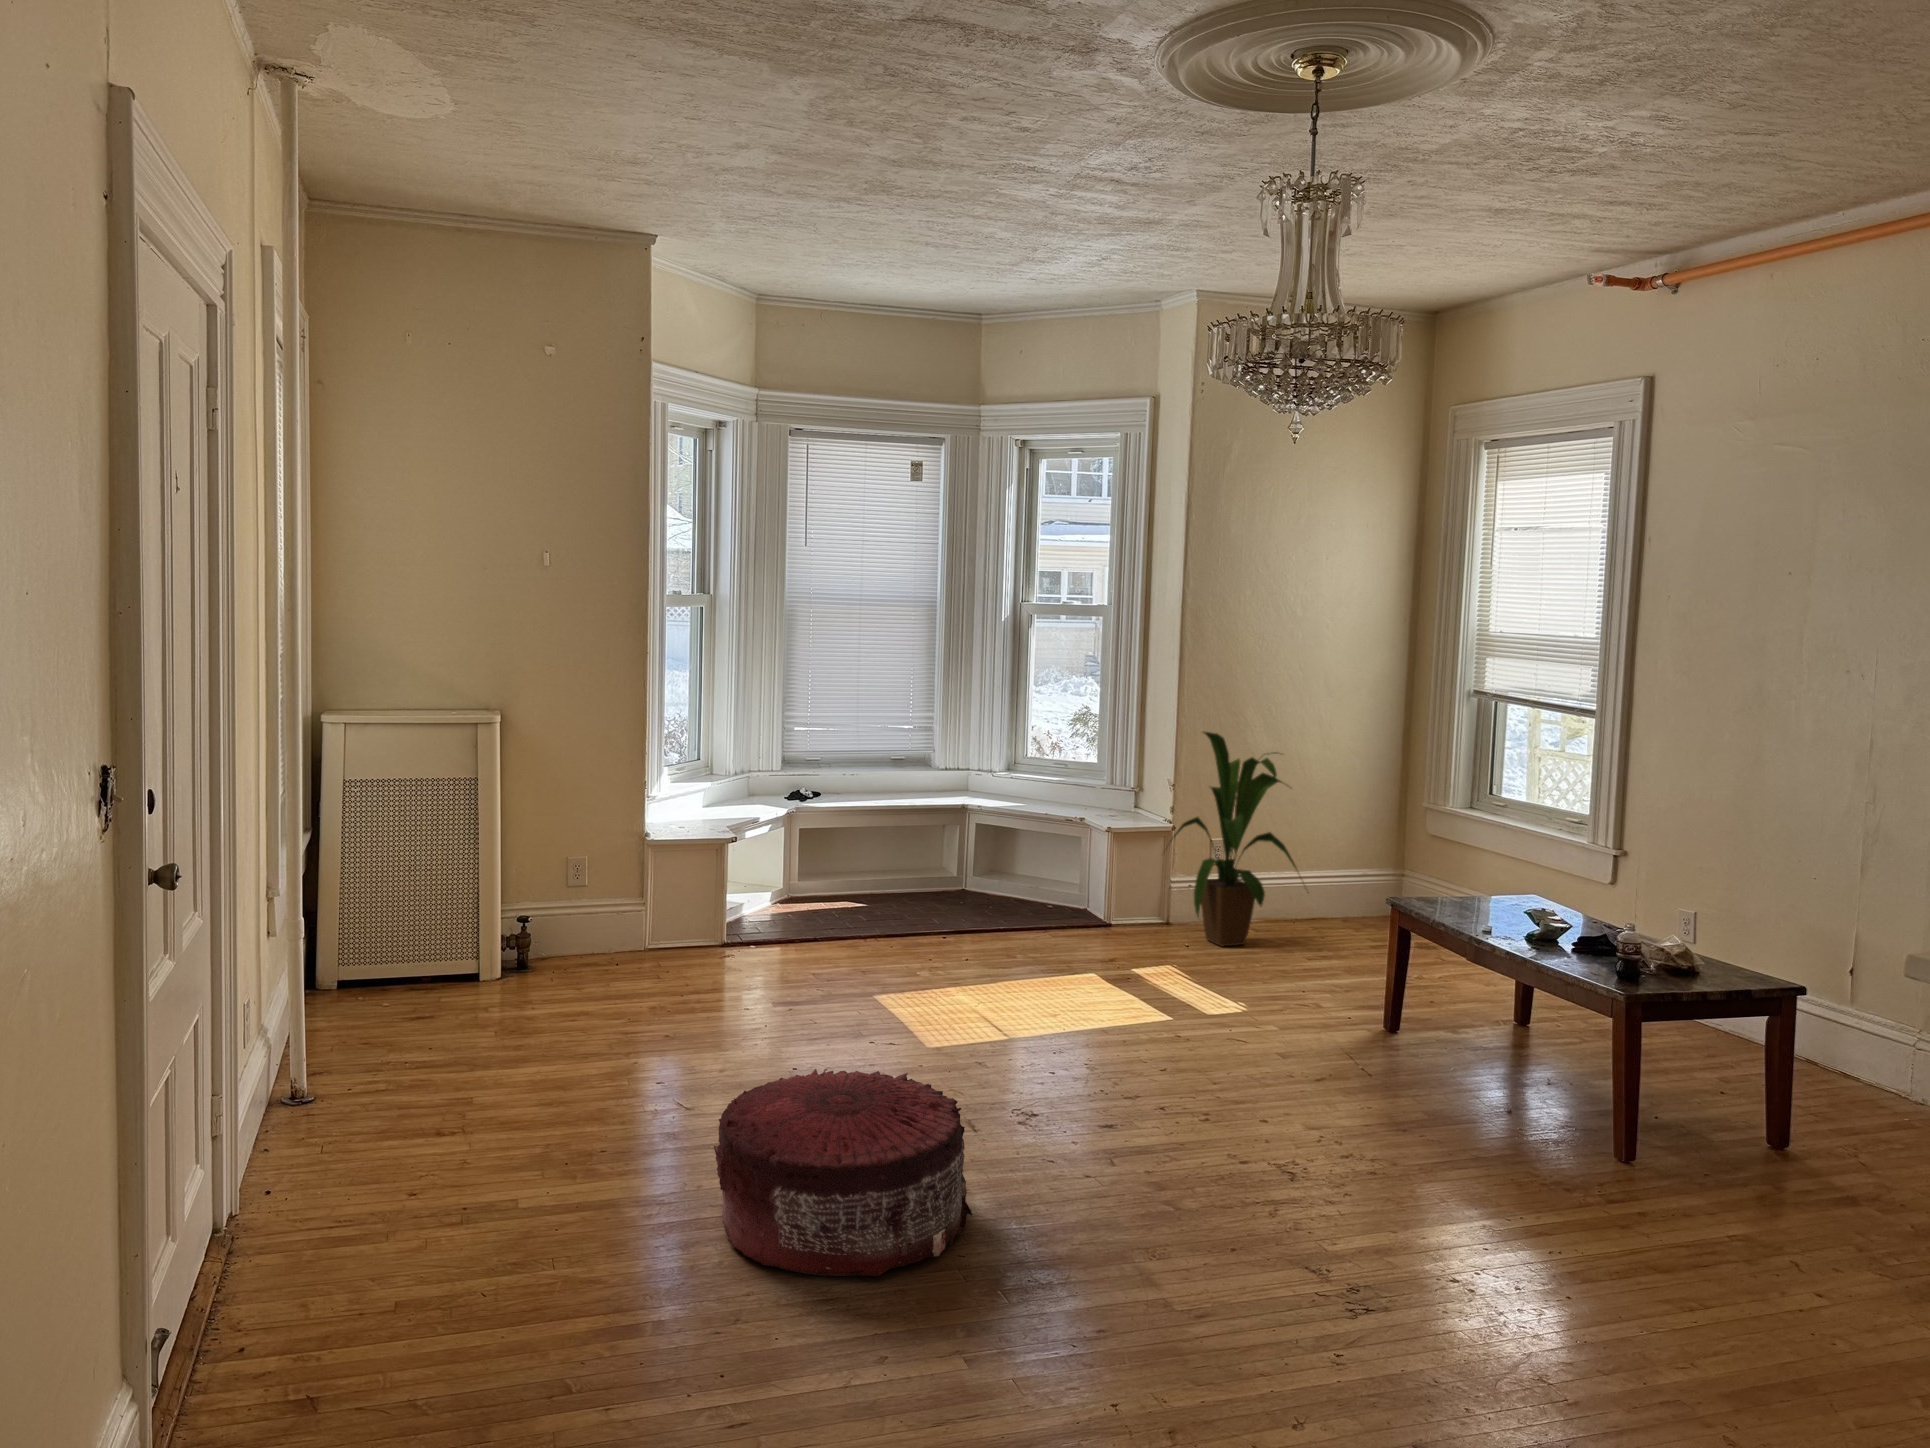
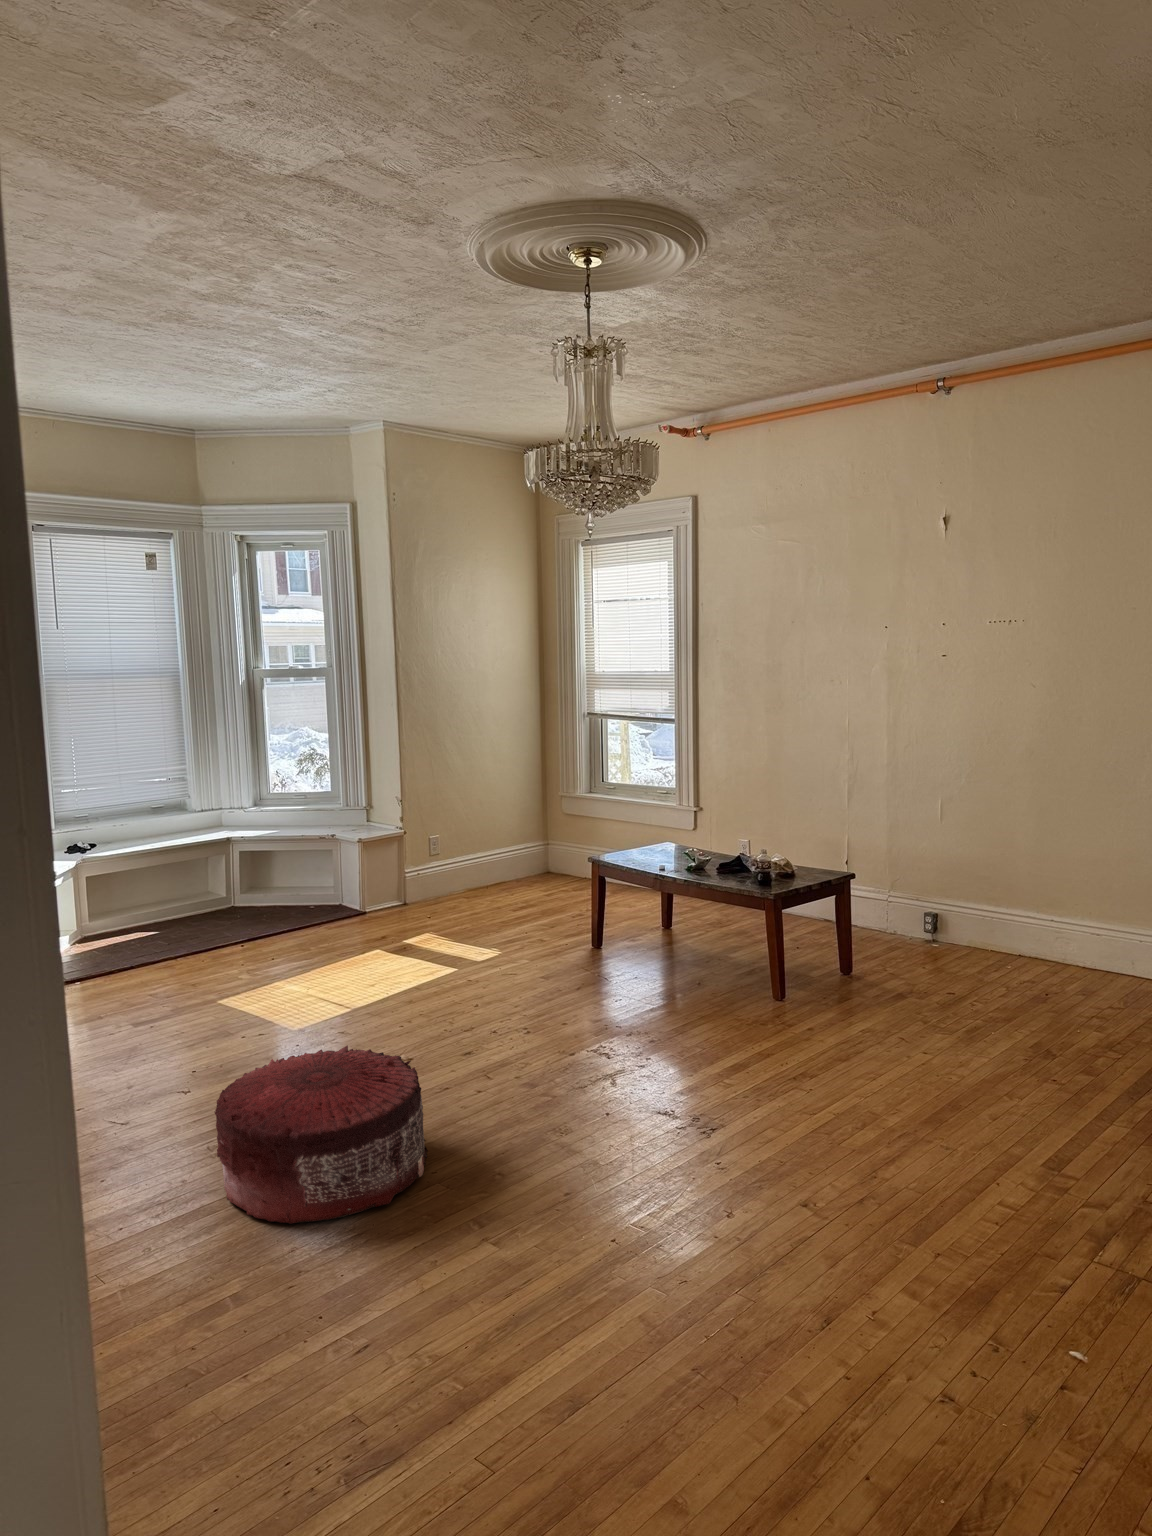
house plant: present [1170,732,1309,946] -> none [398,757,509,915]

